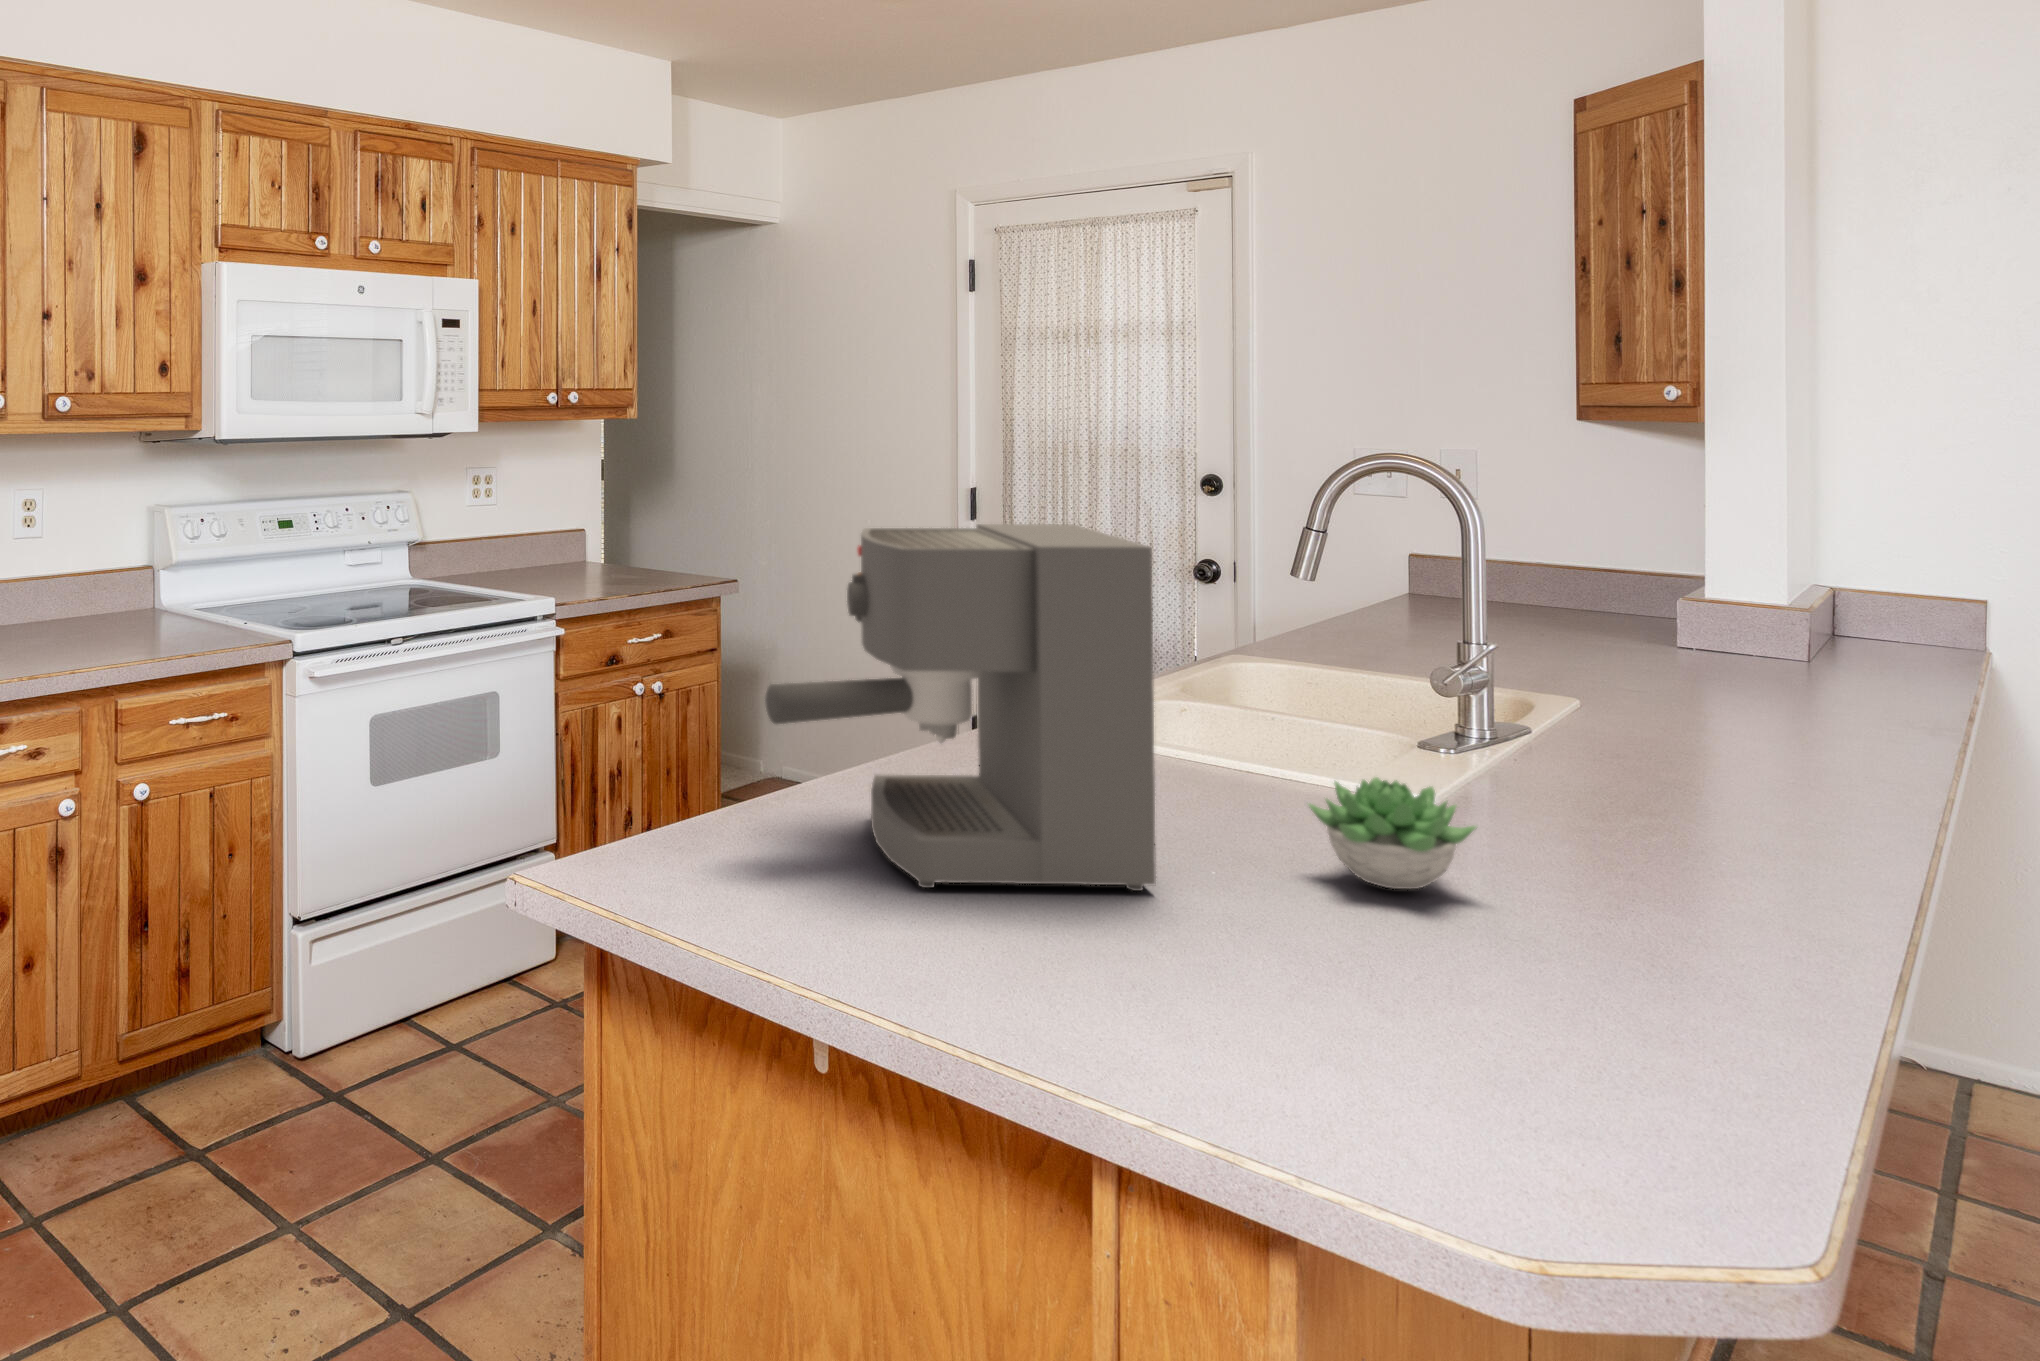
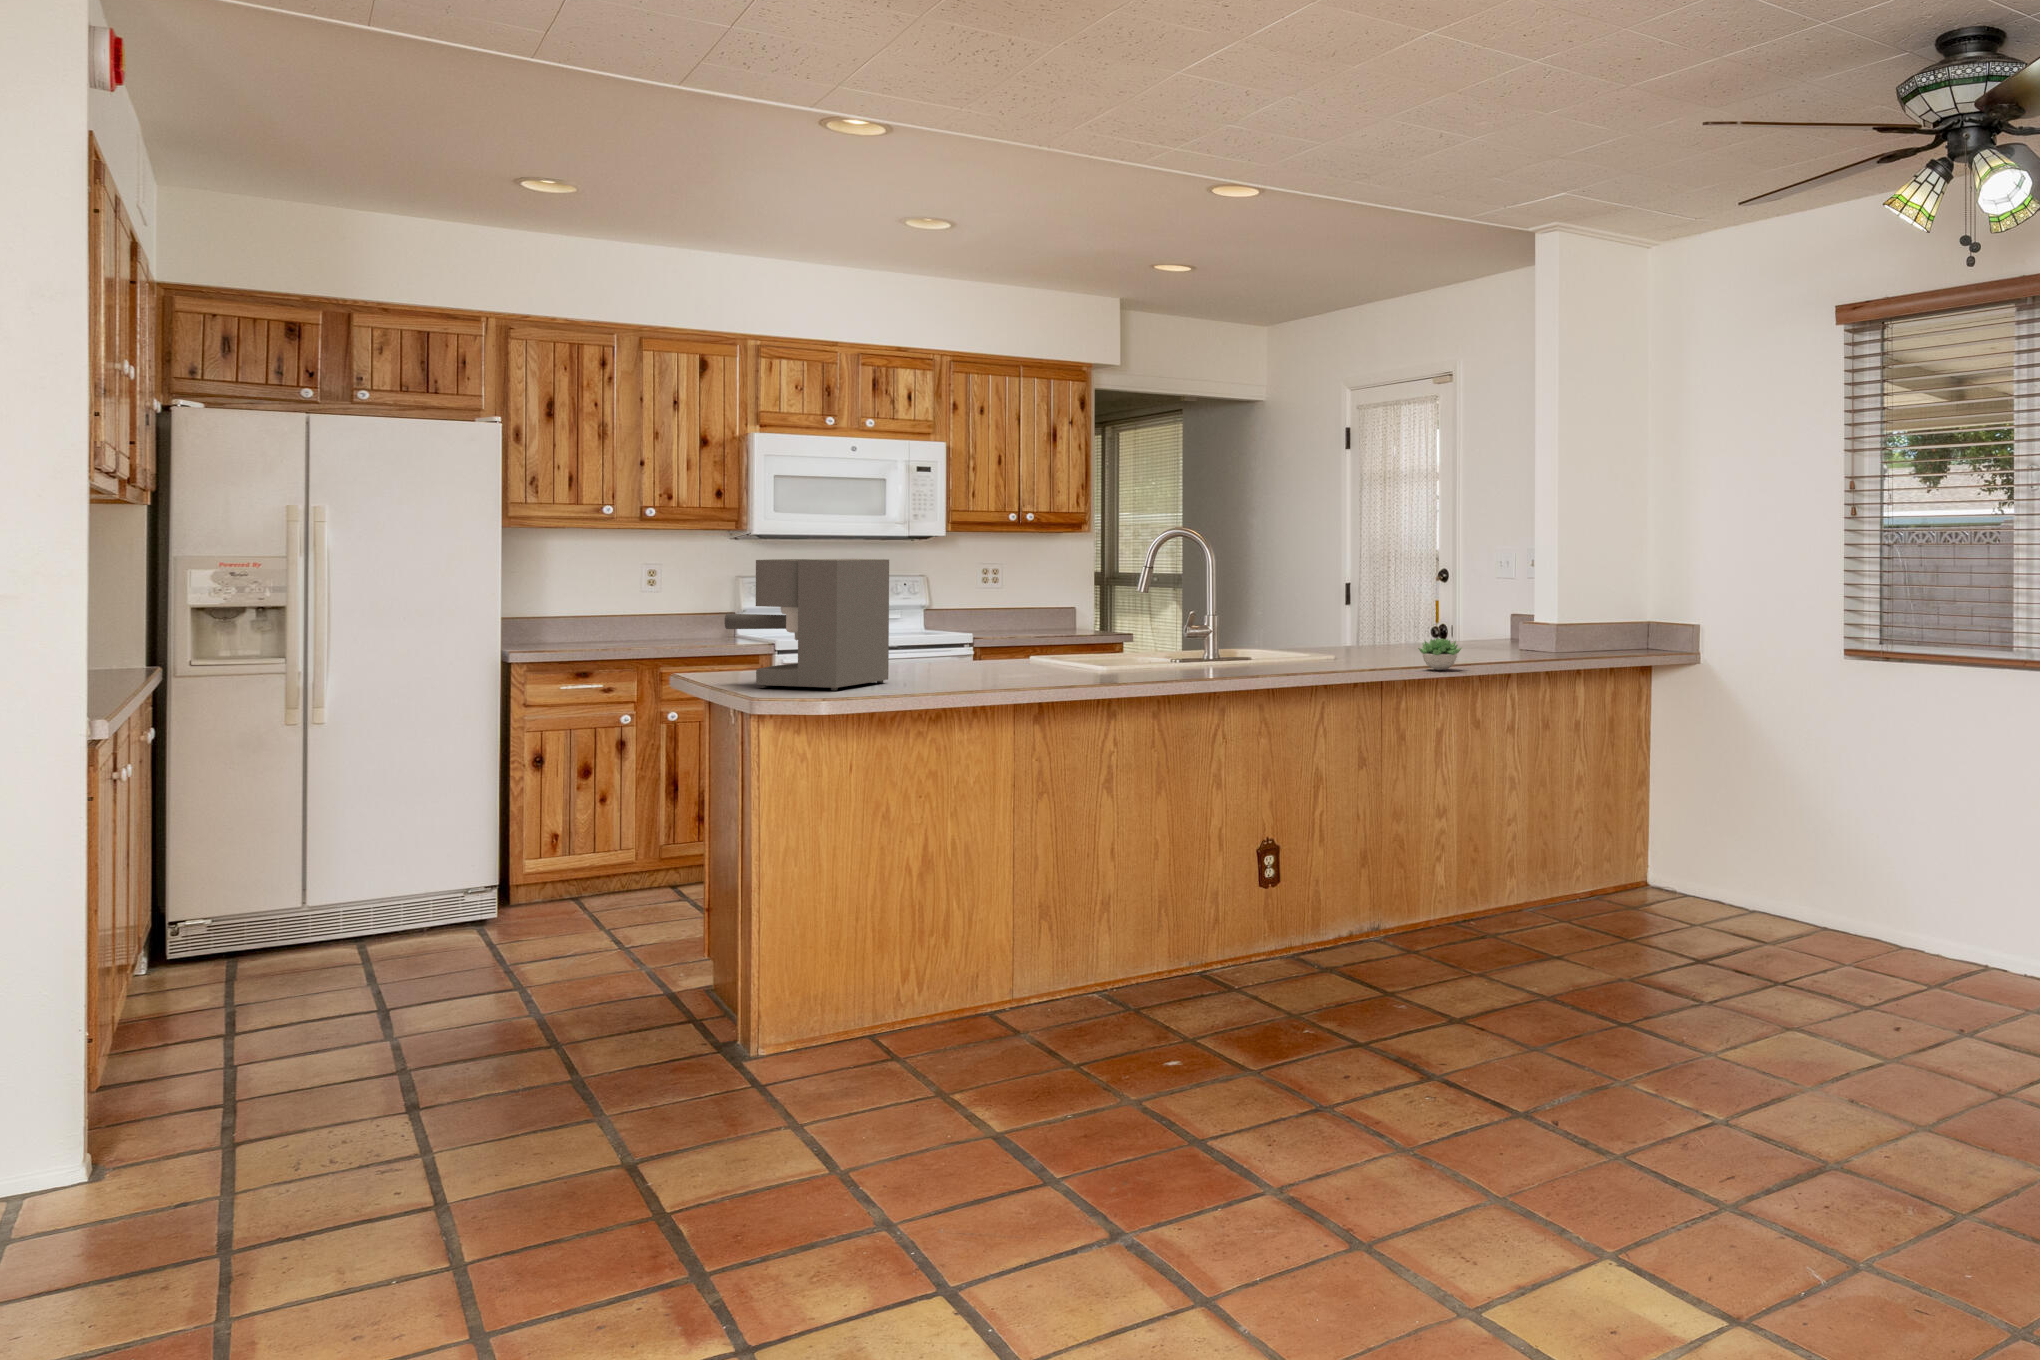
succulent plant: present [1308,777,1476,889] -> present [1418,638,1461,670]

